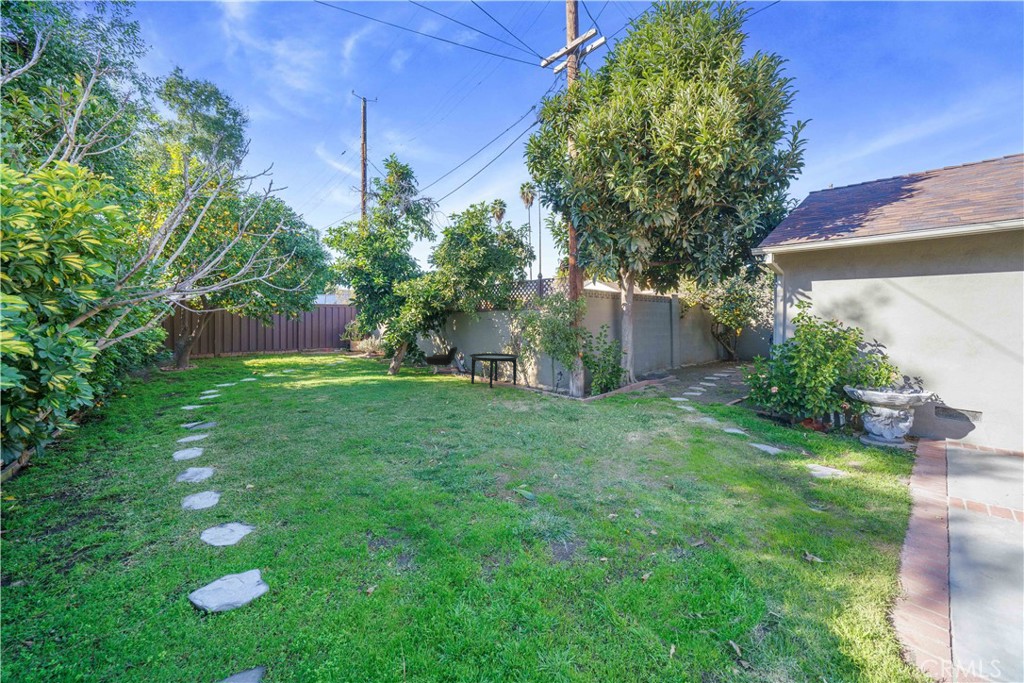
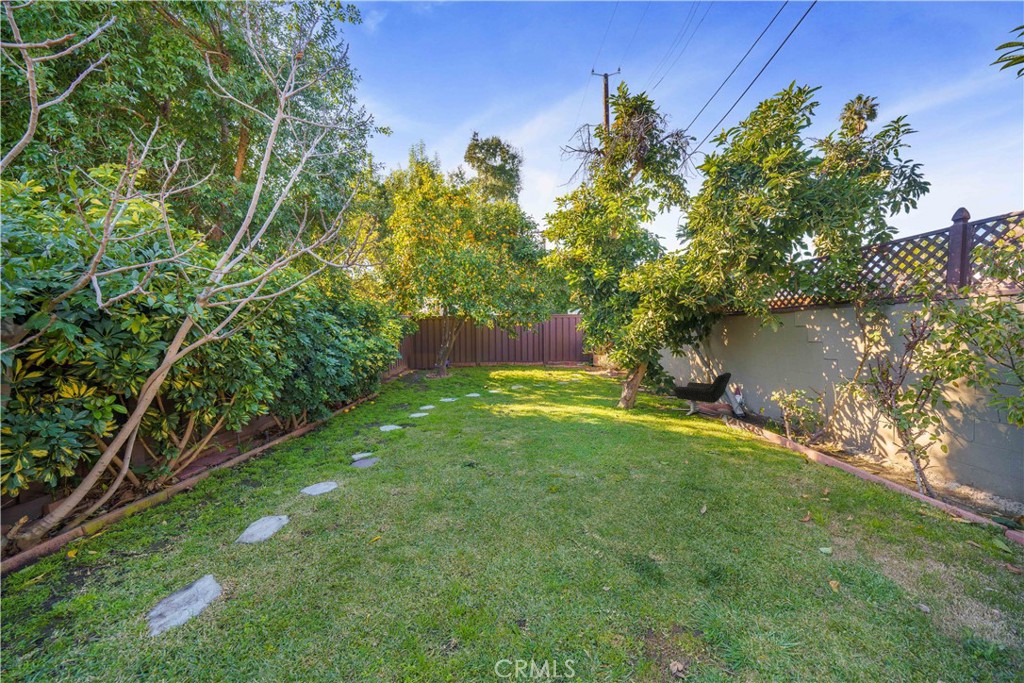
round table: present [469,353,519,388] -> none [755,392,887,474]

